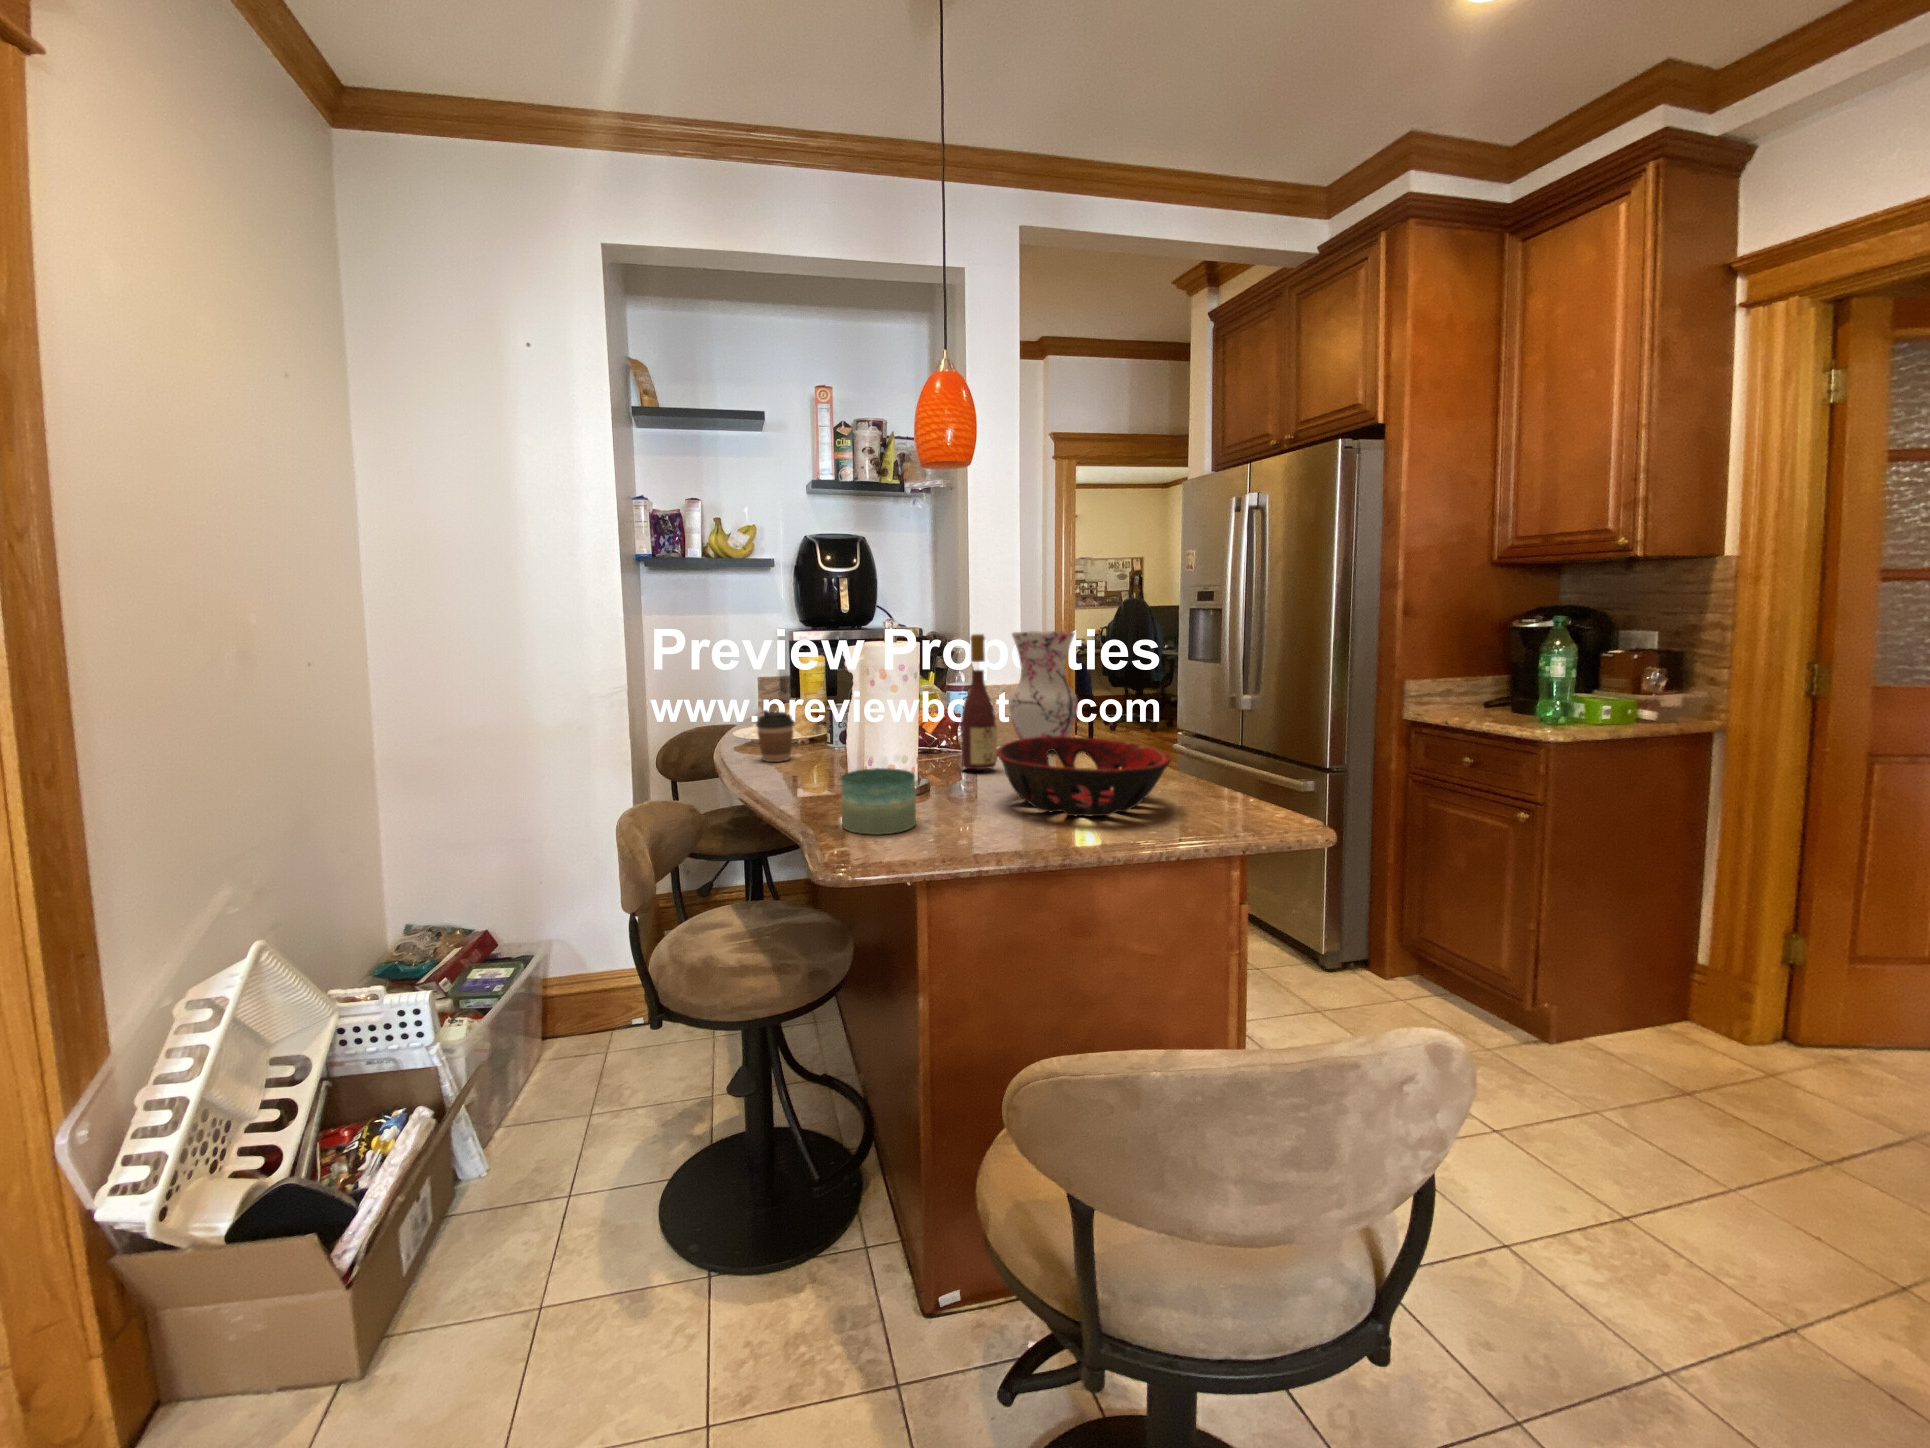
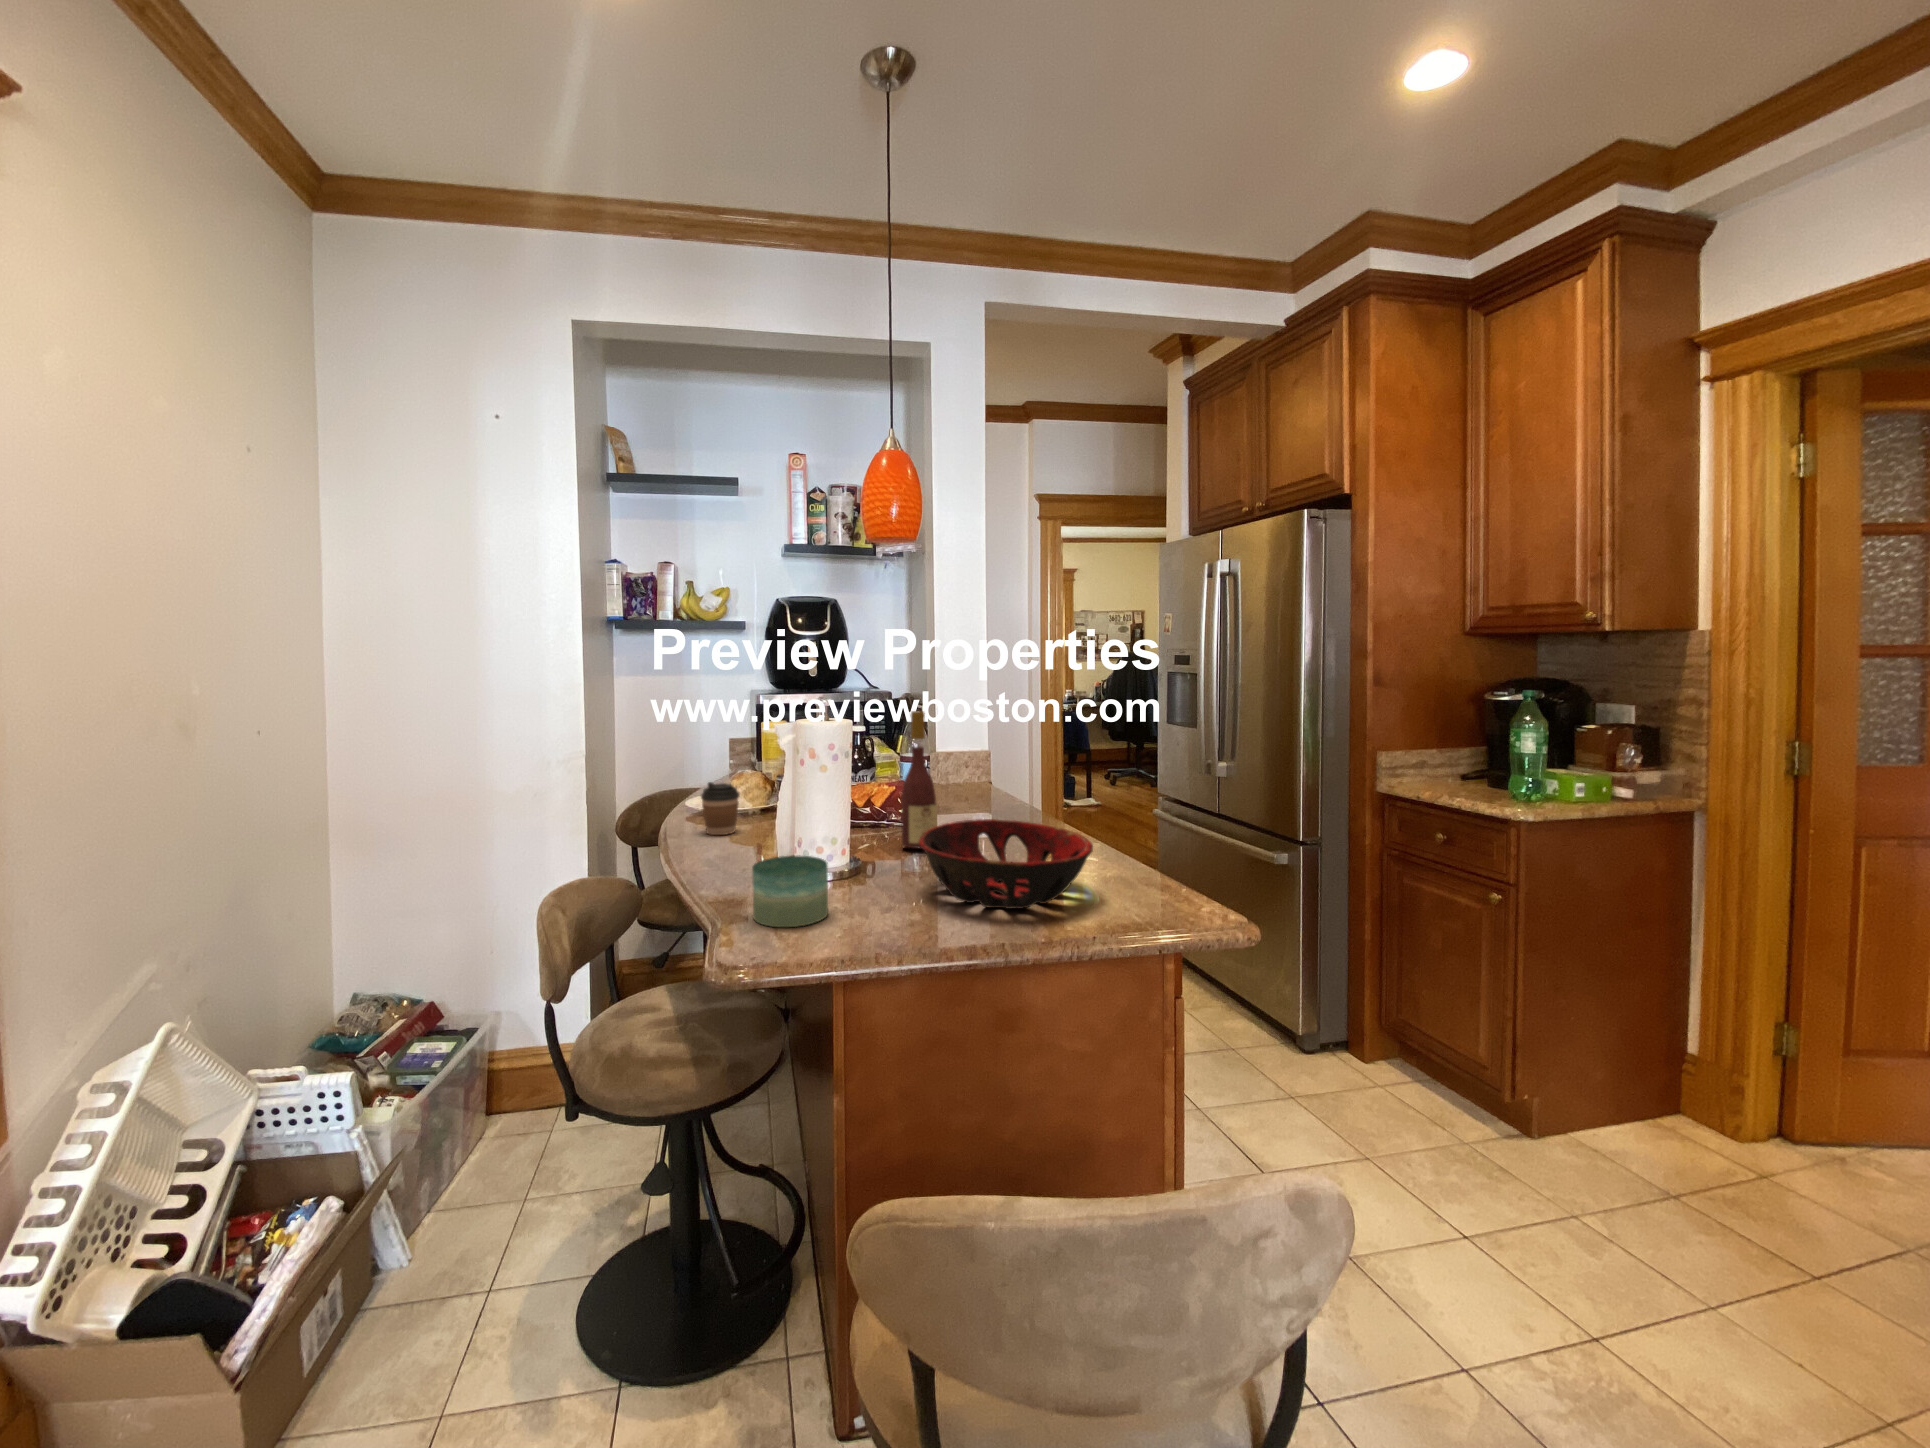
vase: present [1009,631,1078,739] -> none [961,702,1030,824]

